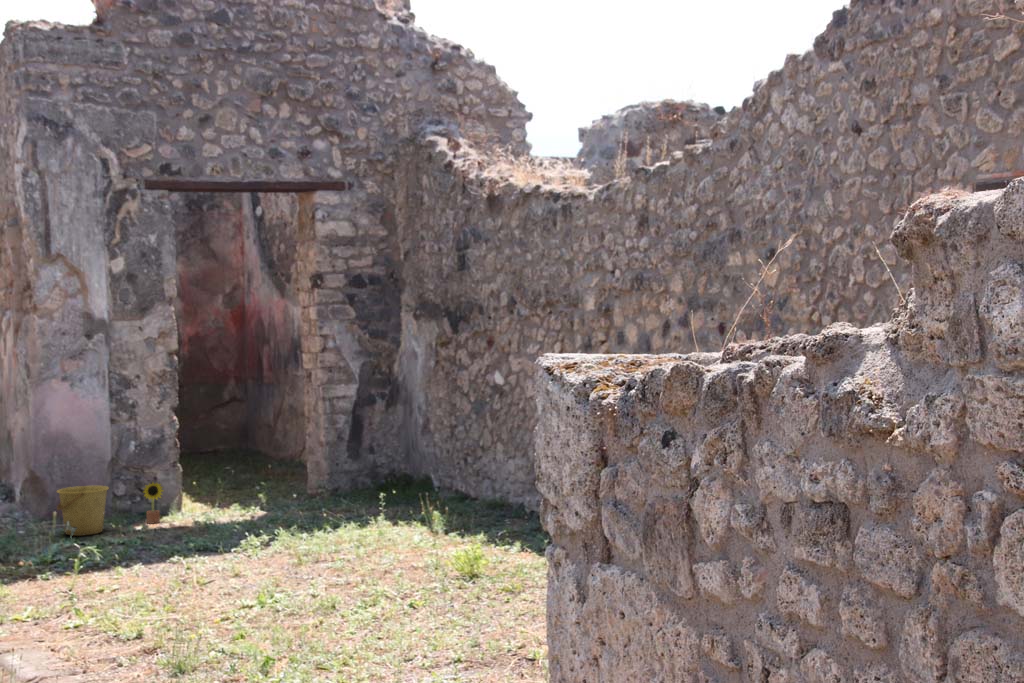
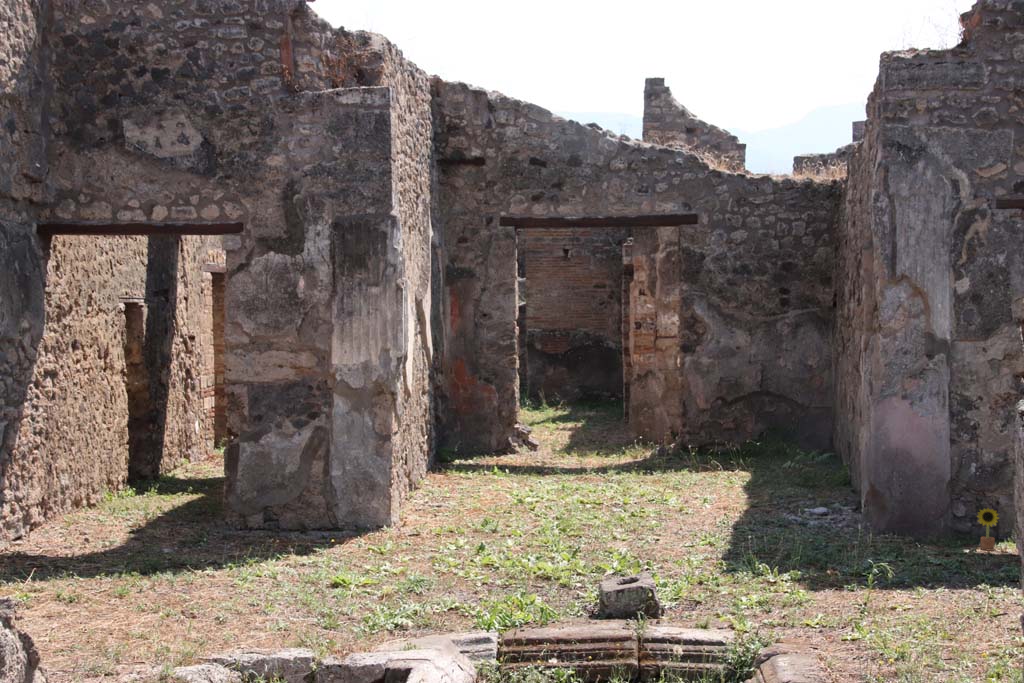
bucket: present [57,486,109,536] -> none [888,501,941,551]

